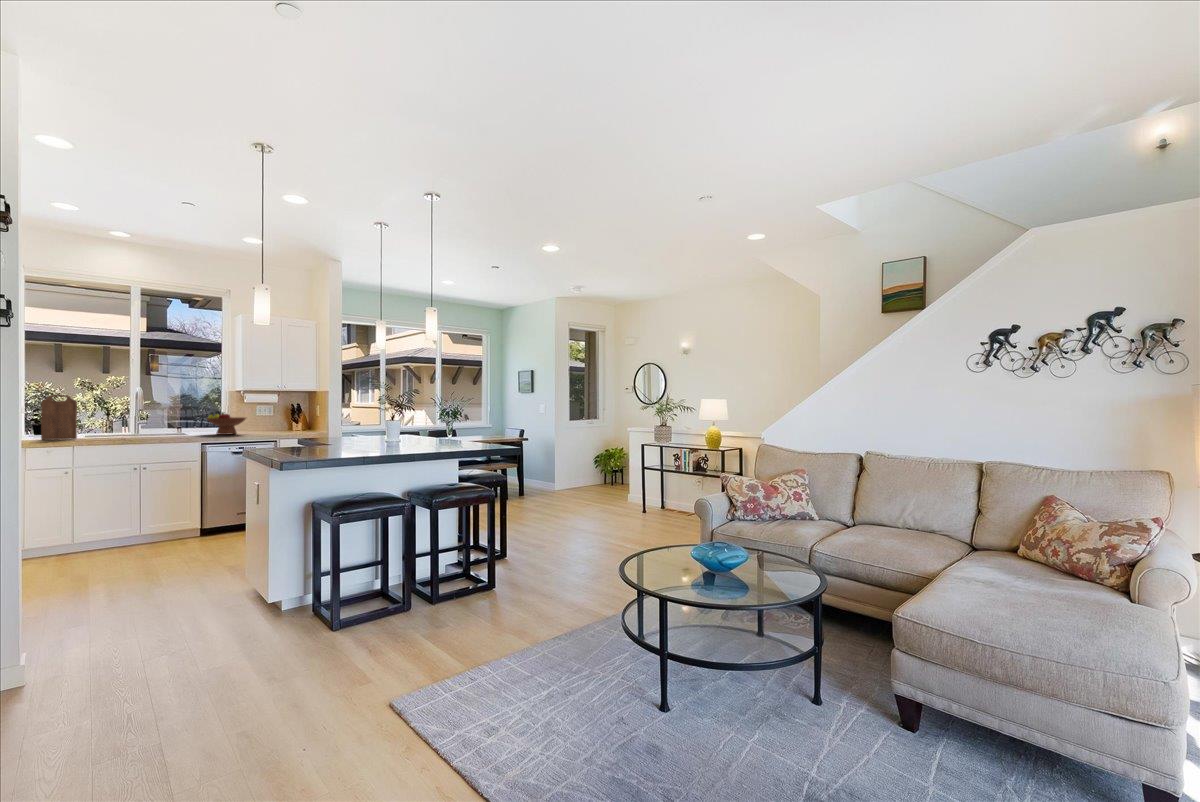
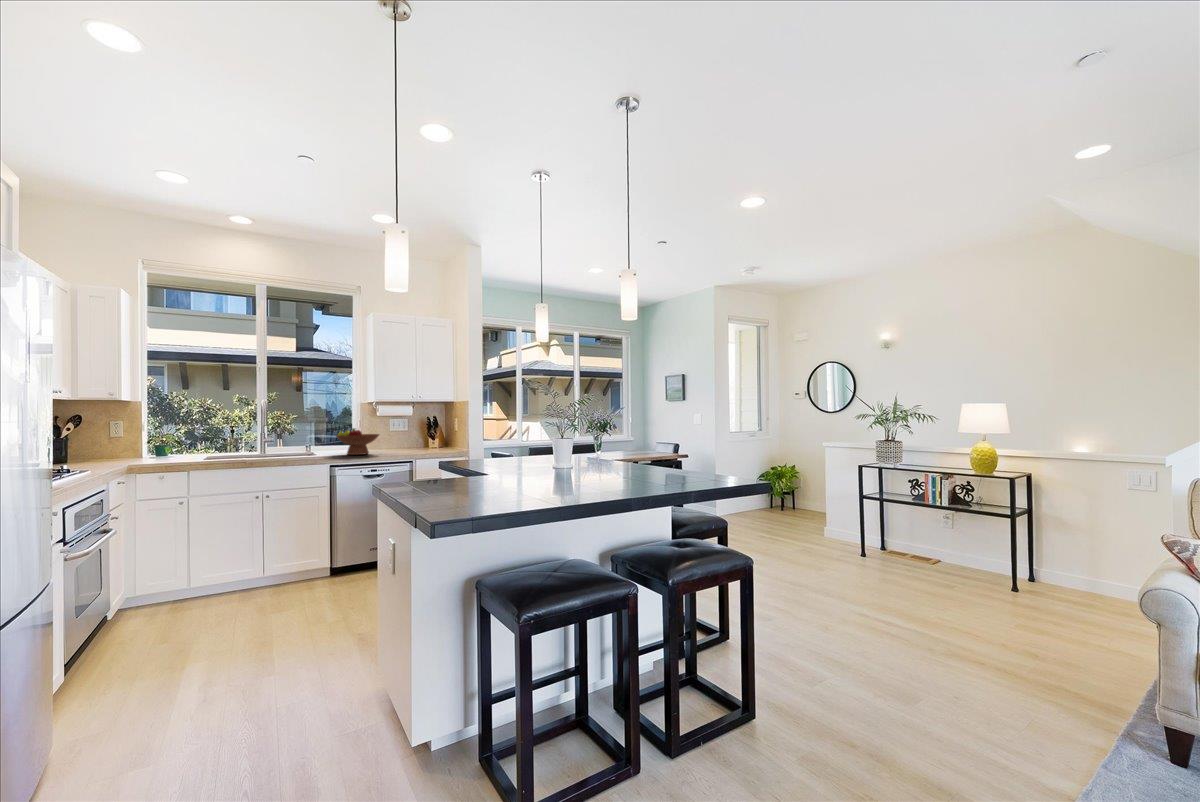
cutting board: present [41,395,77,440] -> none [156,410,194,465]

